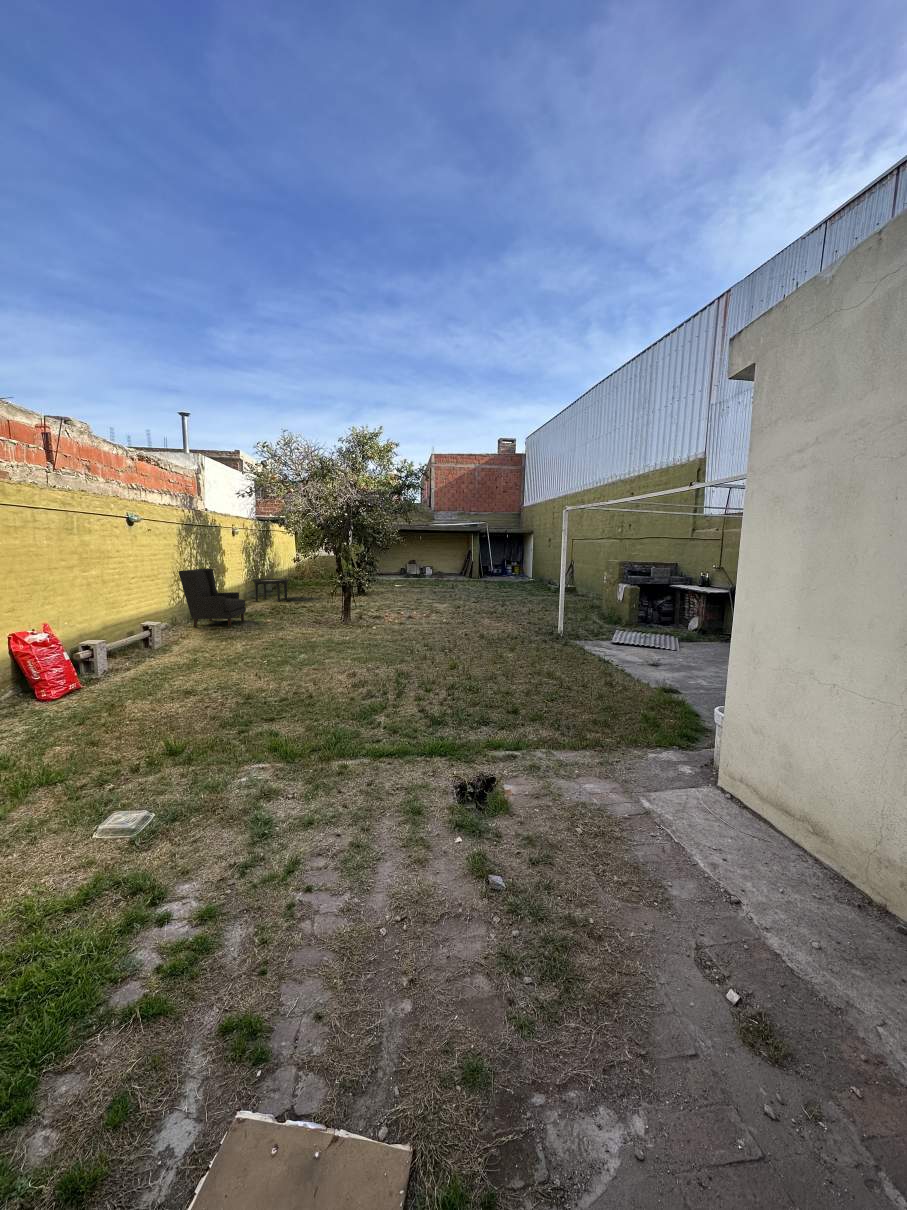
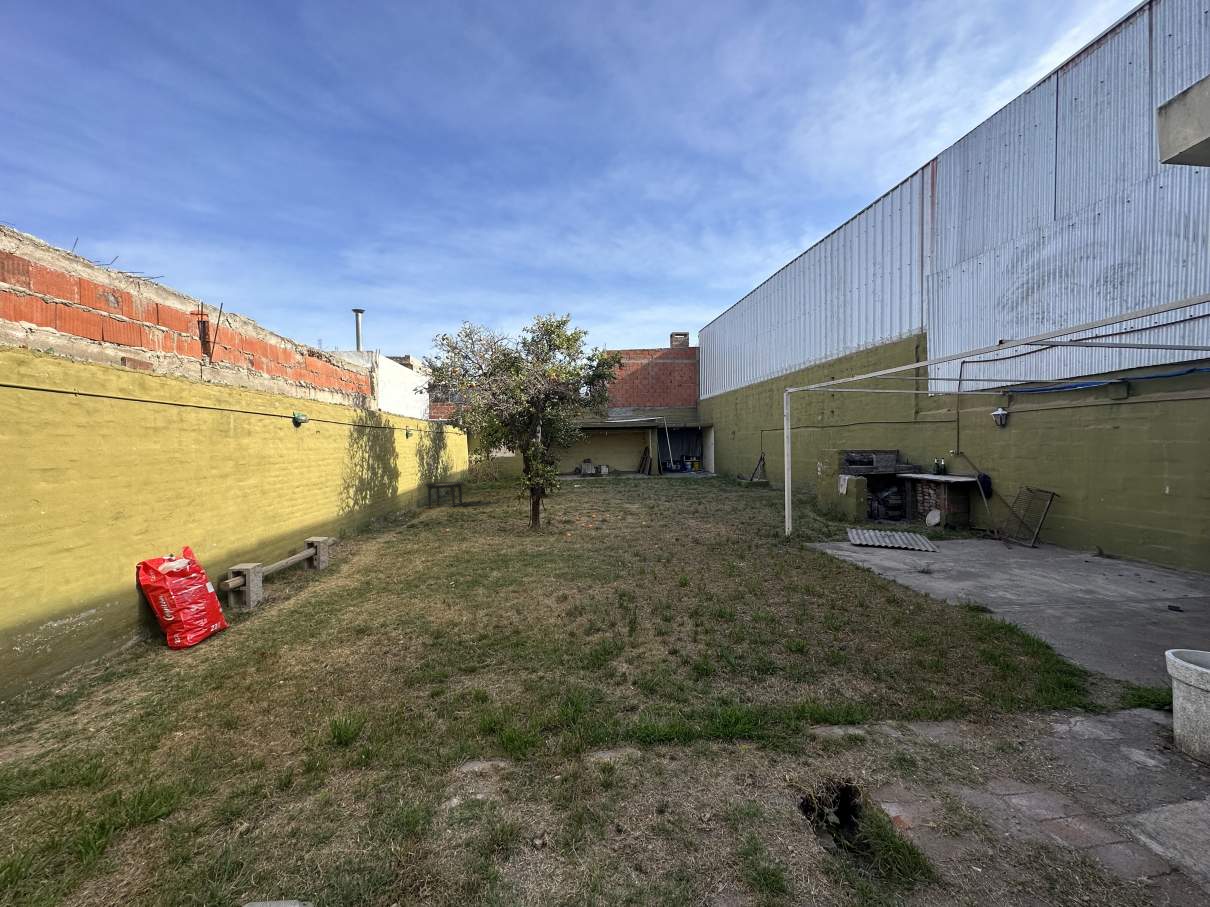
chair: present [179,569,246,627] -> none [348,473,421,539]

